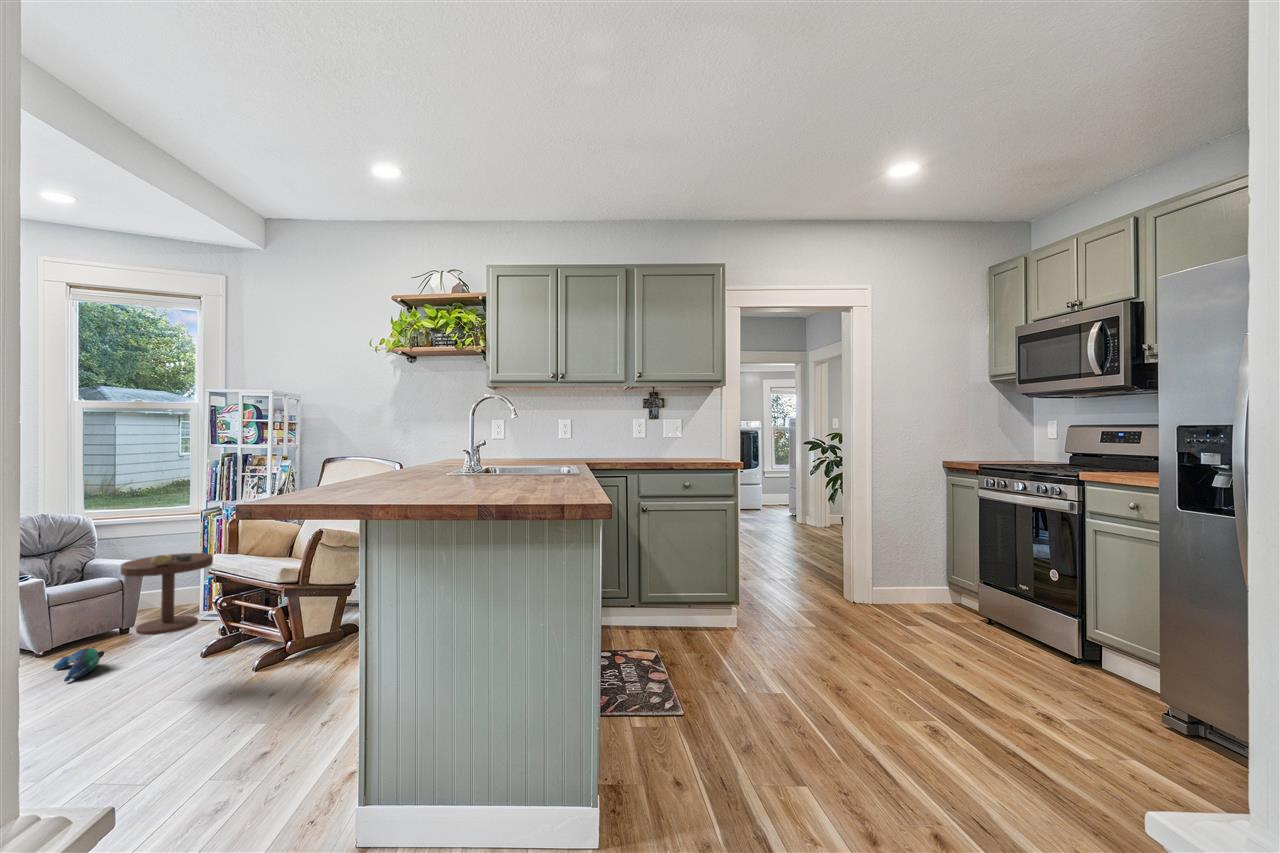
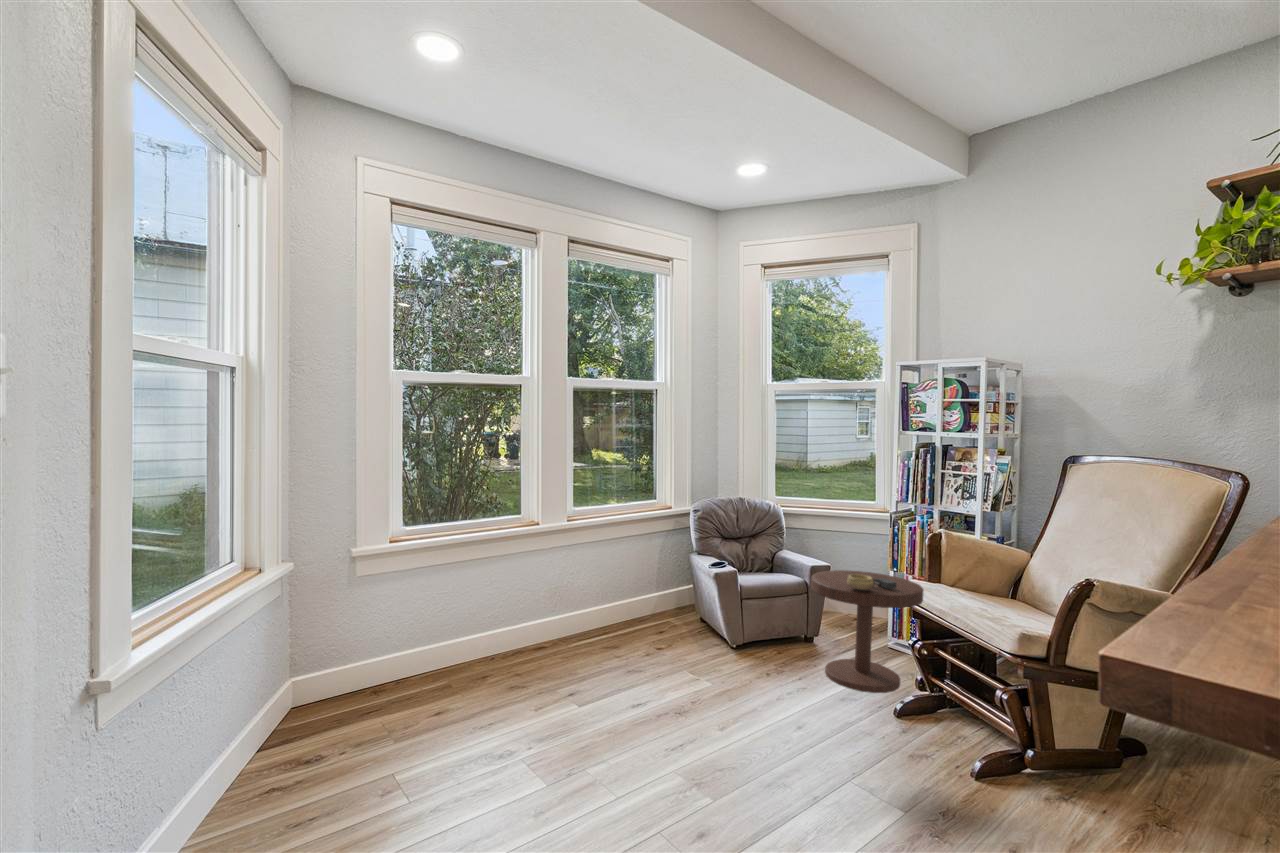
plush toy: present [53,648,104,682] -> none [744,659,790,698]

